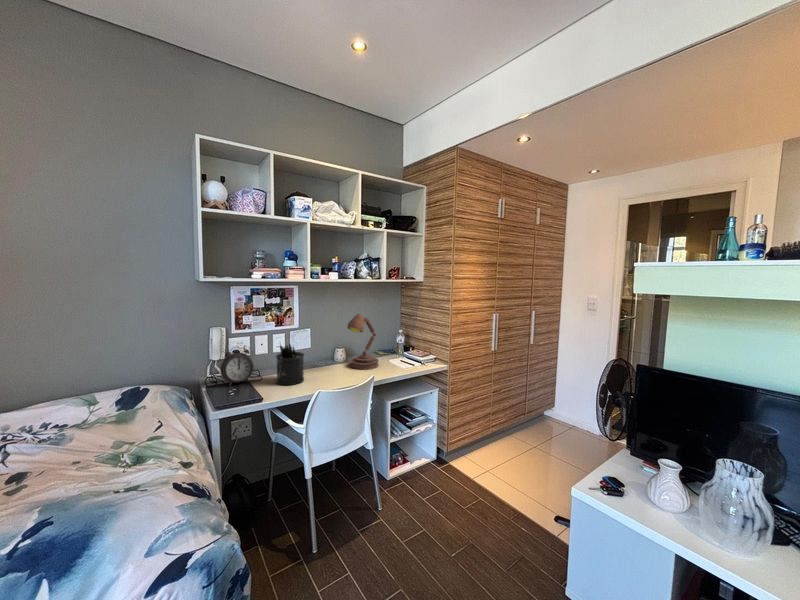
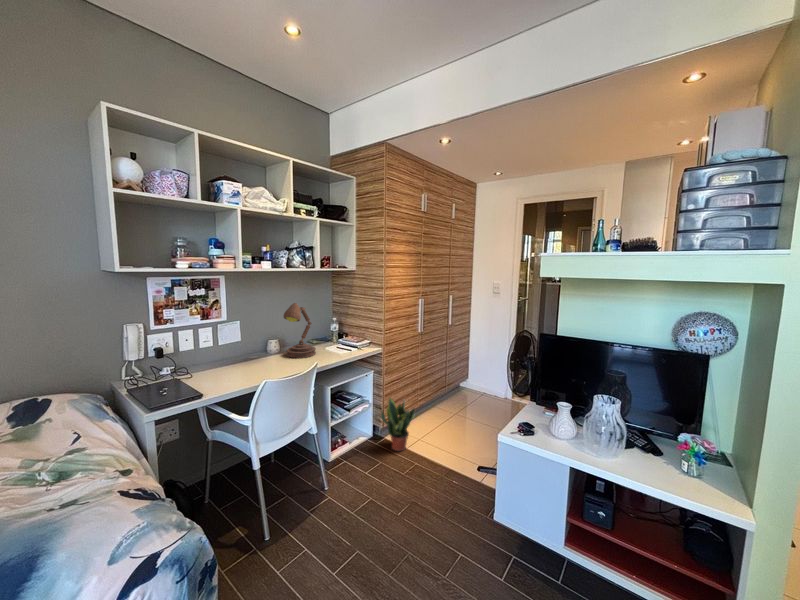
pen holder: present [276,344,304,385] -> none [208,336,241,380]
alarm clock: present [221,349,253,386] -> none [141,343,181,387]
potted plant: none [443,420,483,482] -> present [381,398,415,451]

